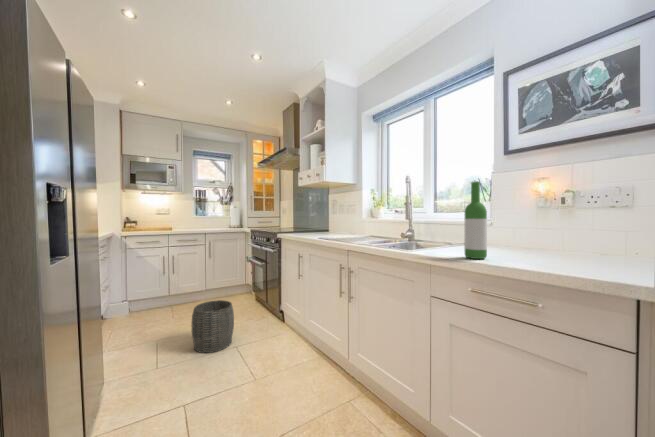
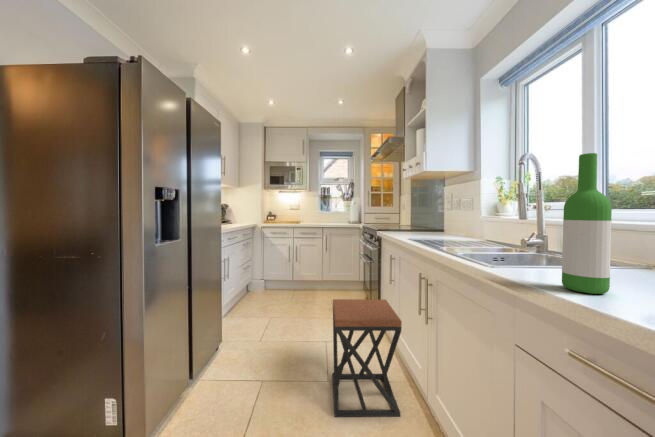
stool: none [258,293,331,409] -> present [332,299,402,417]
woven basket: present [192,300,234,353] -> none [292,292,329,340]

